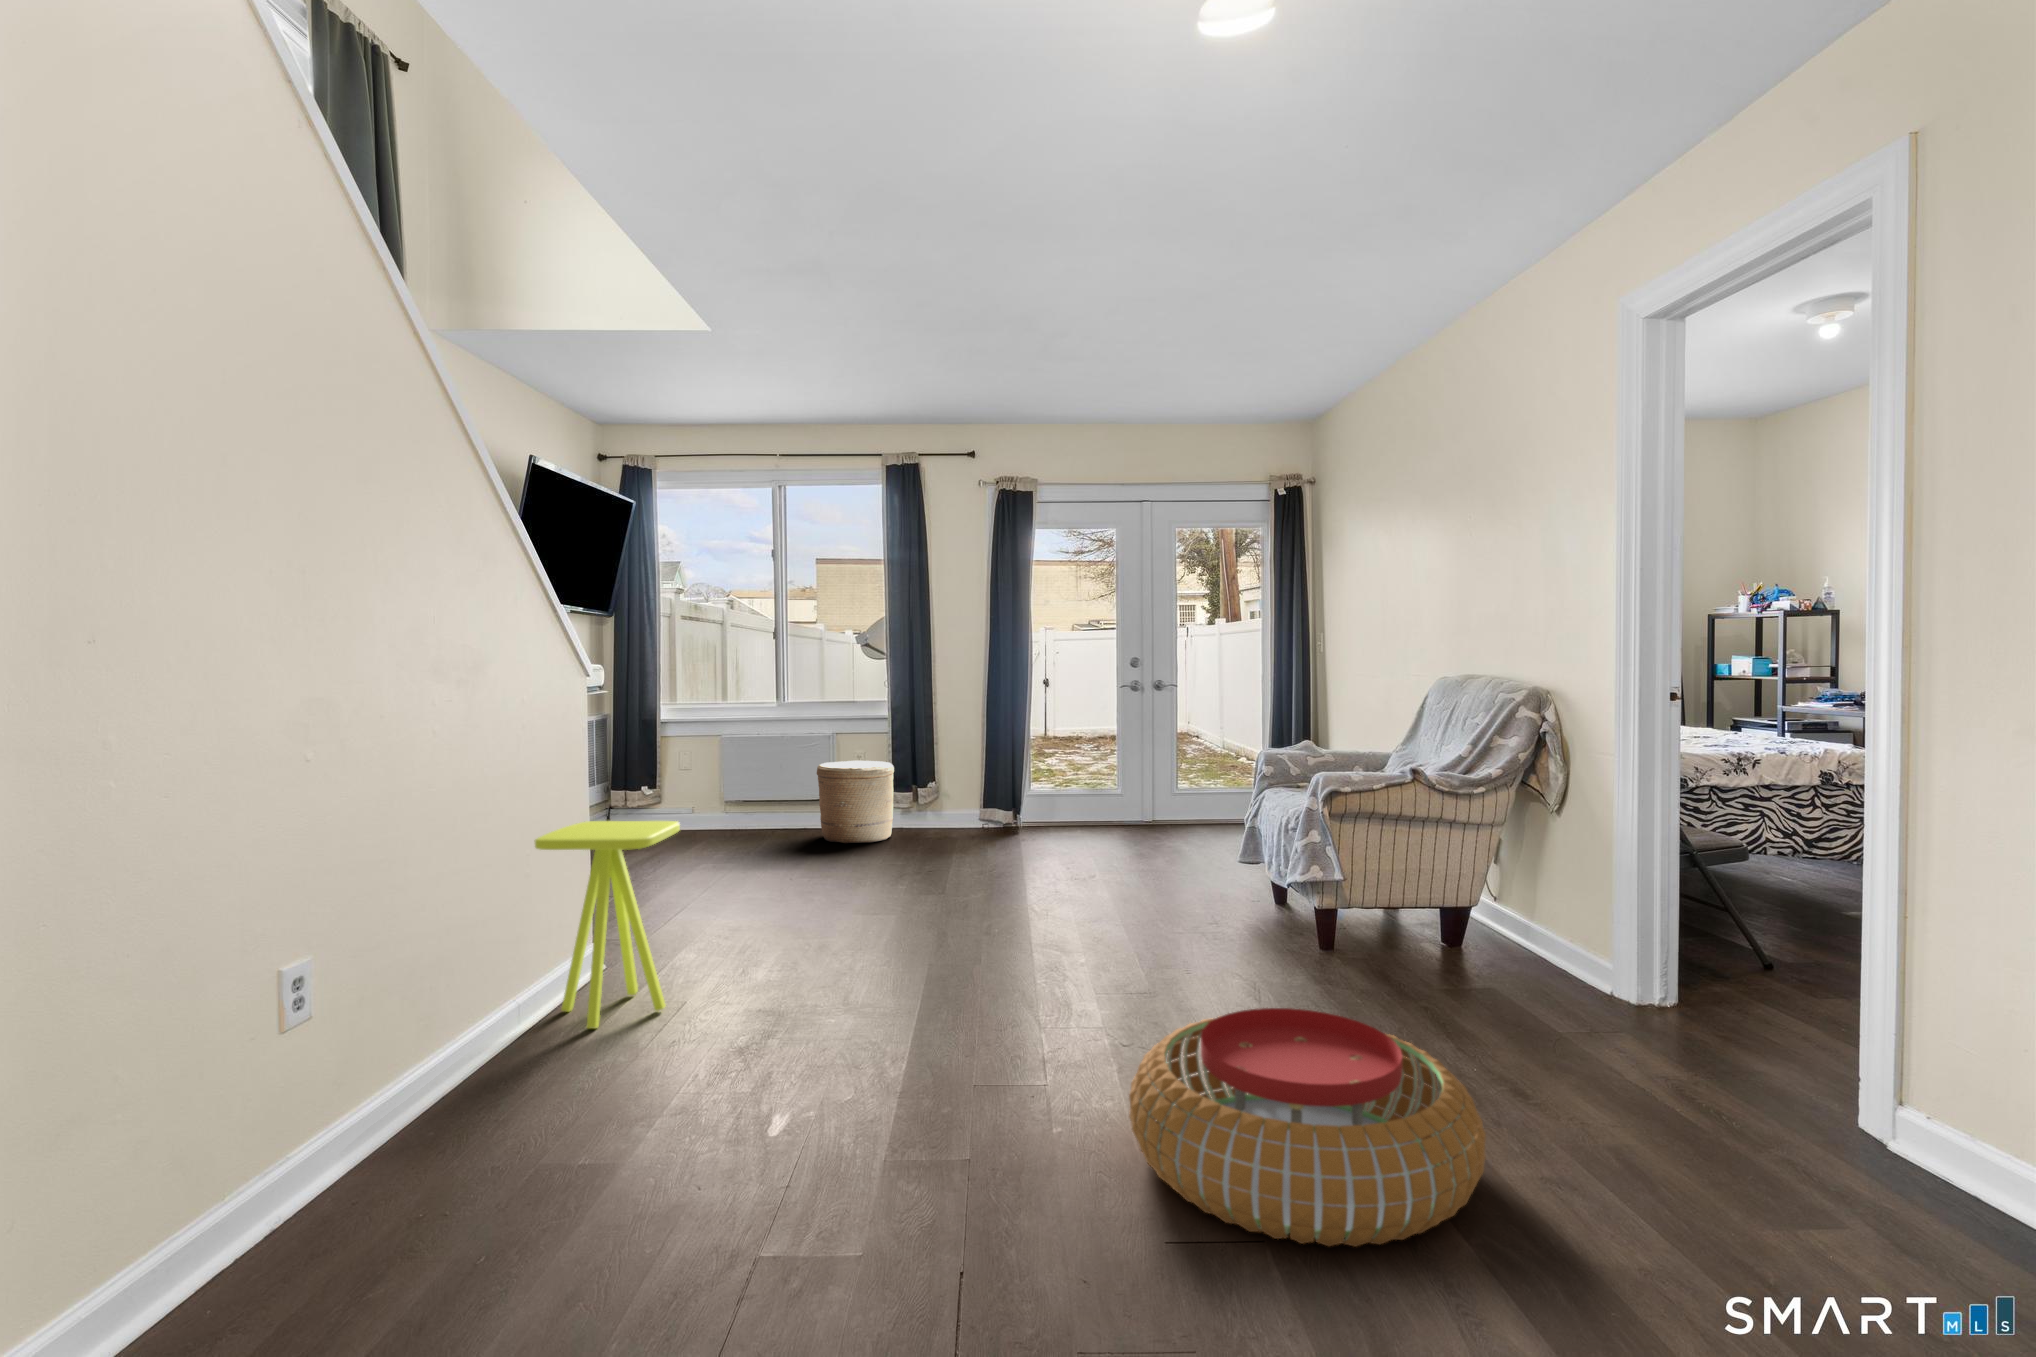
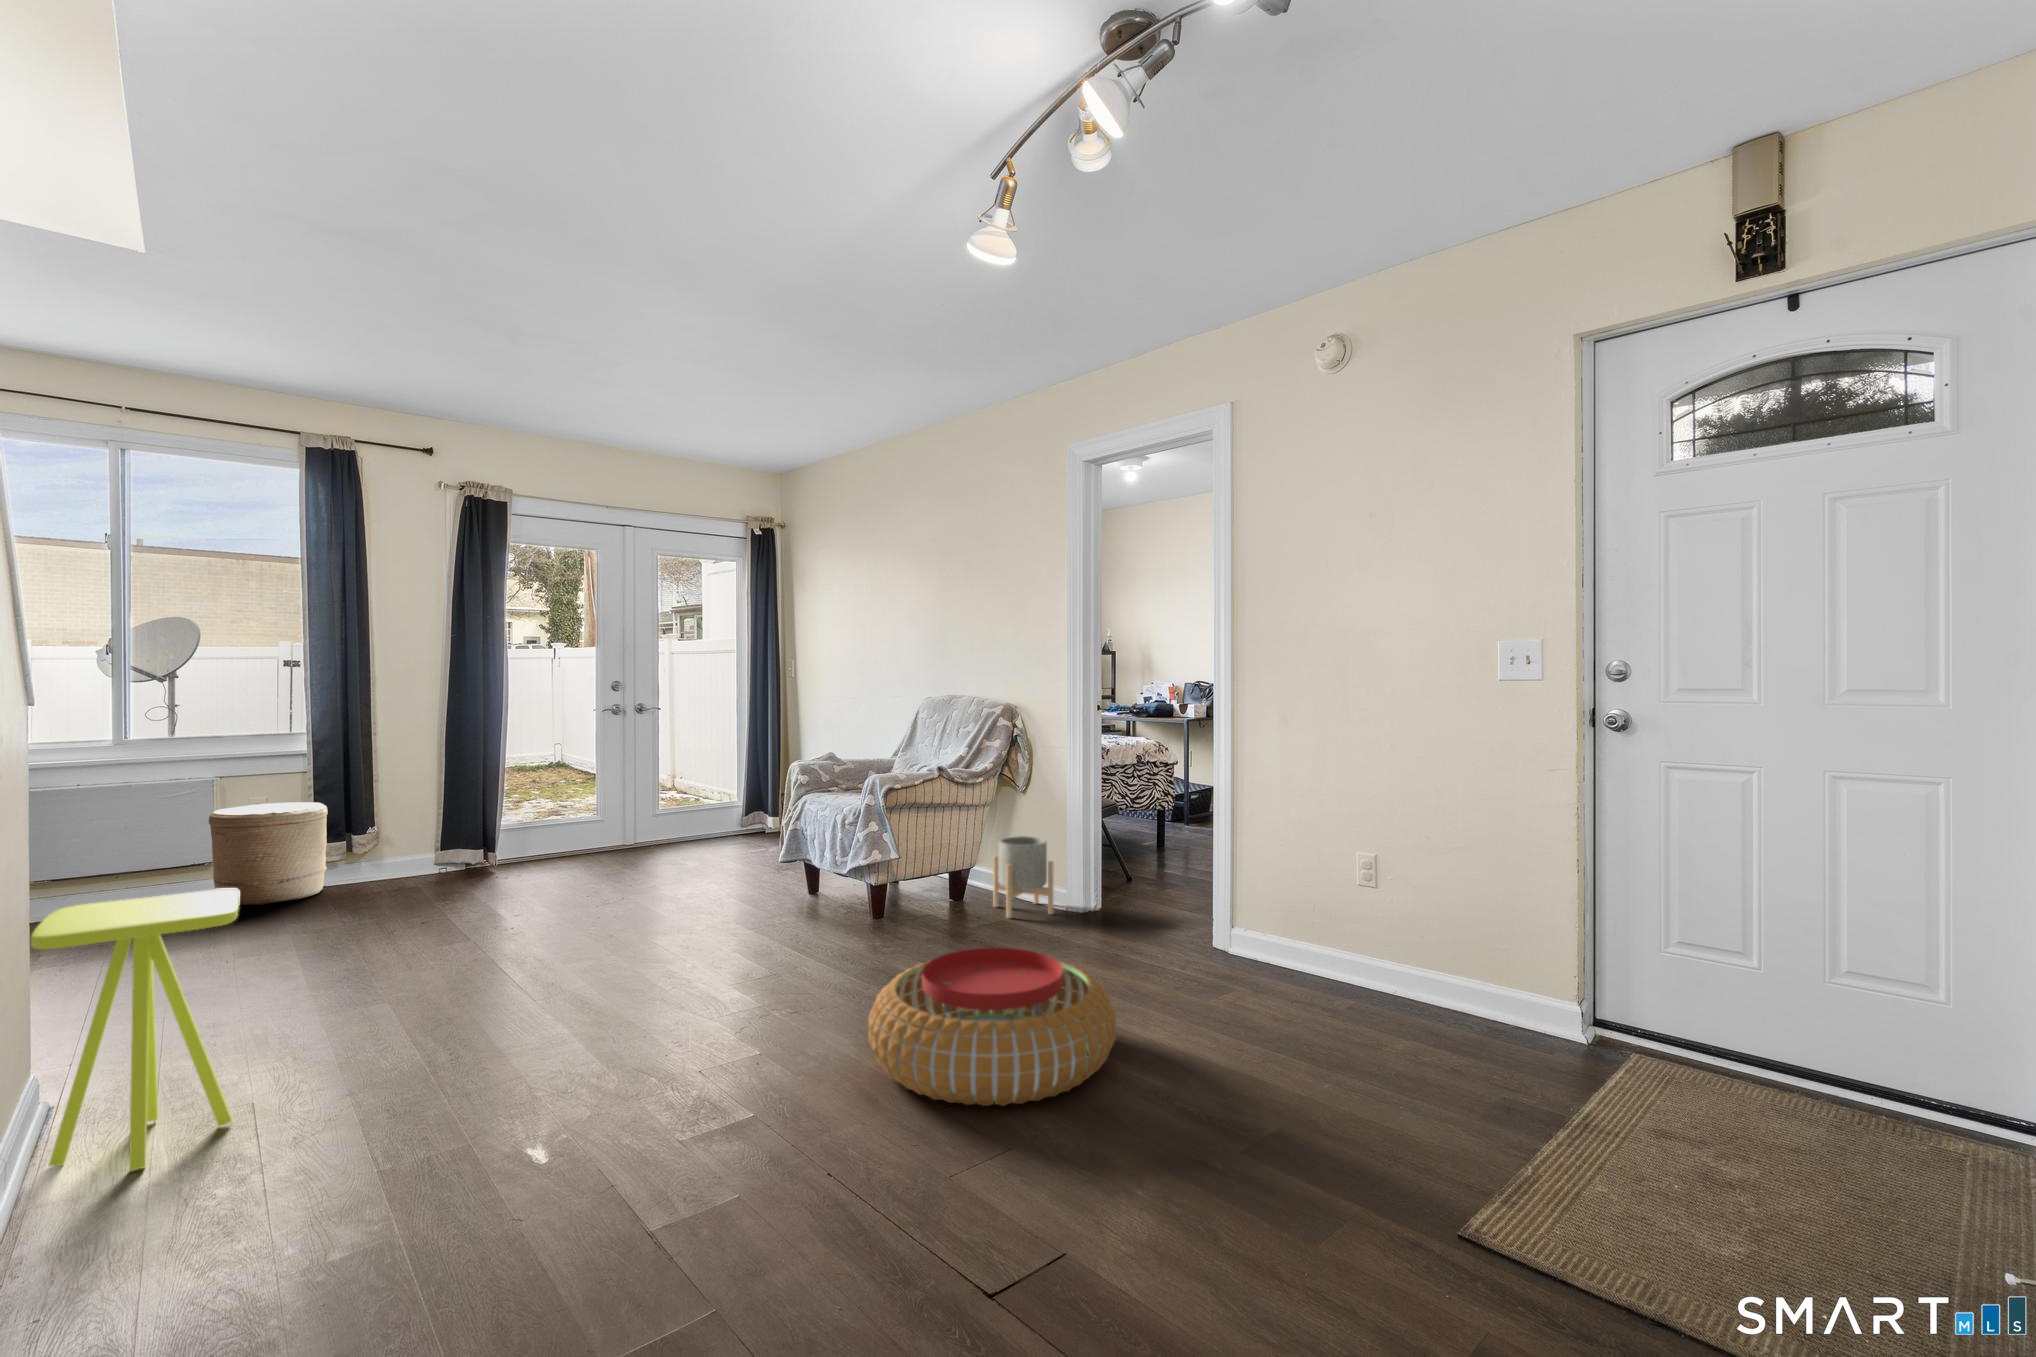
planter: none [1494,873,1579,992] -> present [993,836,1054,918]

